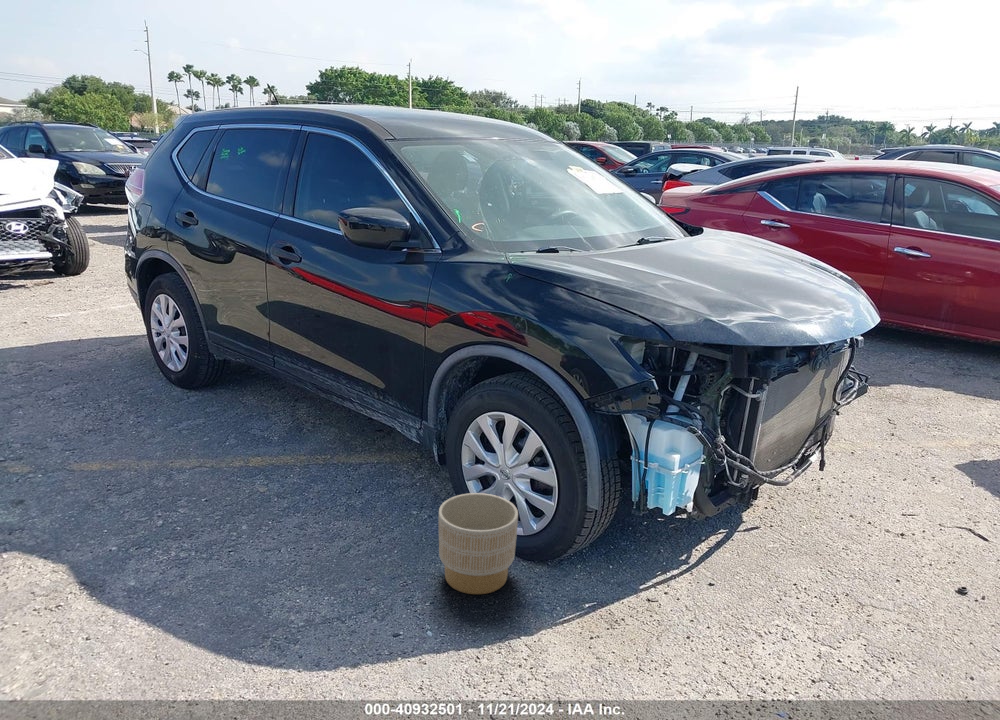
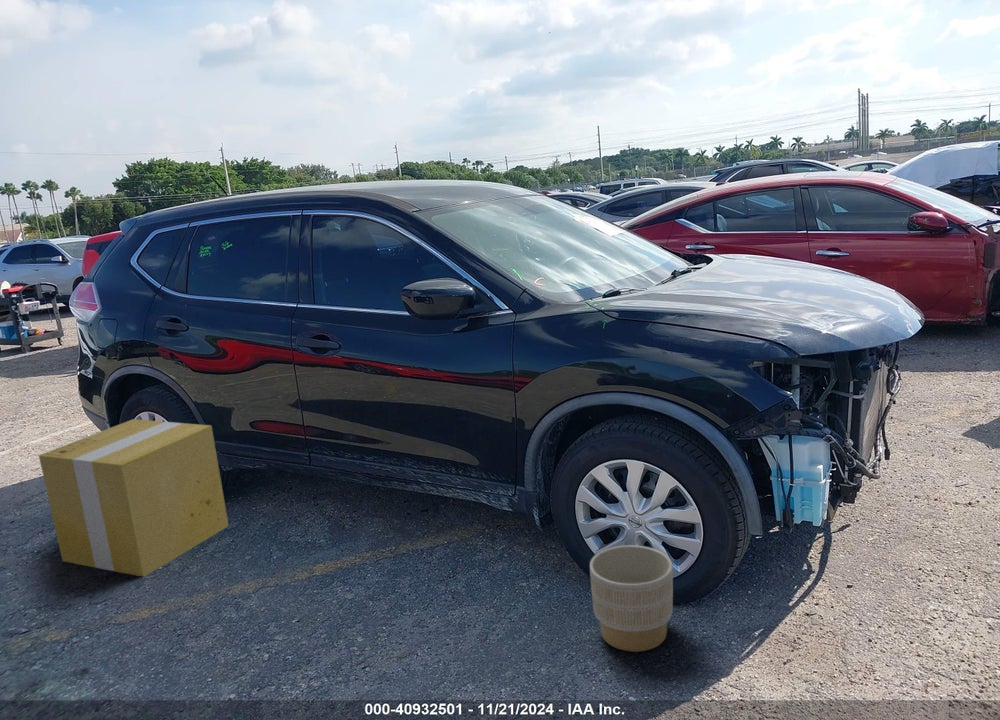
cardboard box: none [55,298,212,436] -> present [39,419,228,576]

